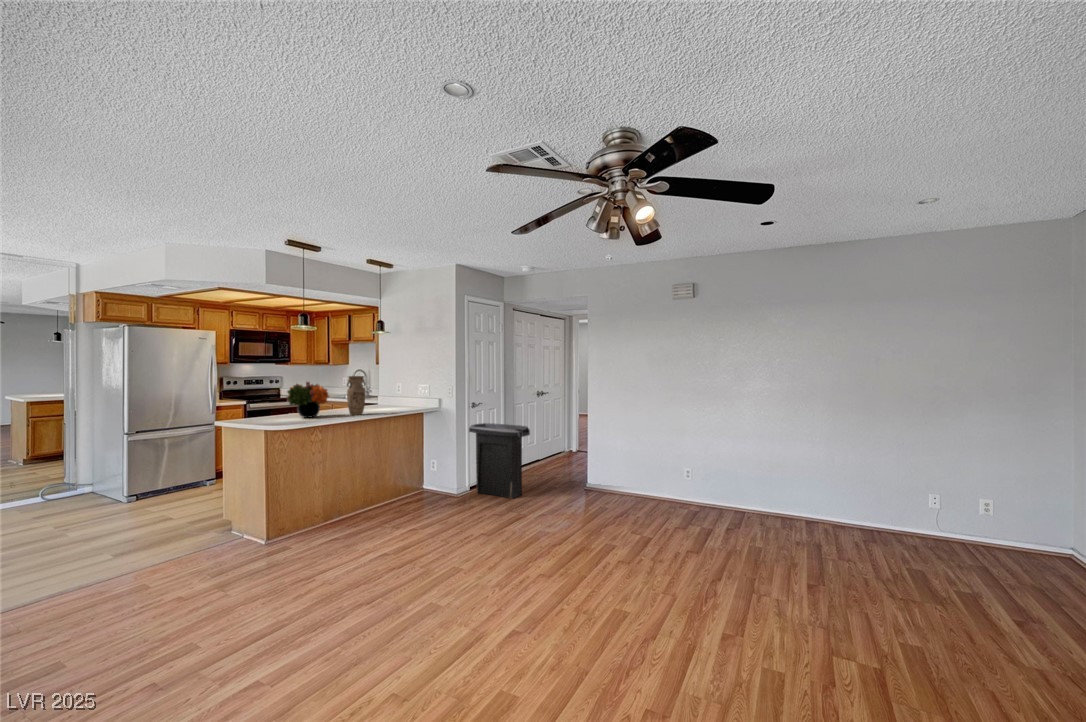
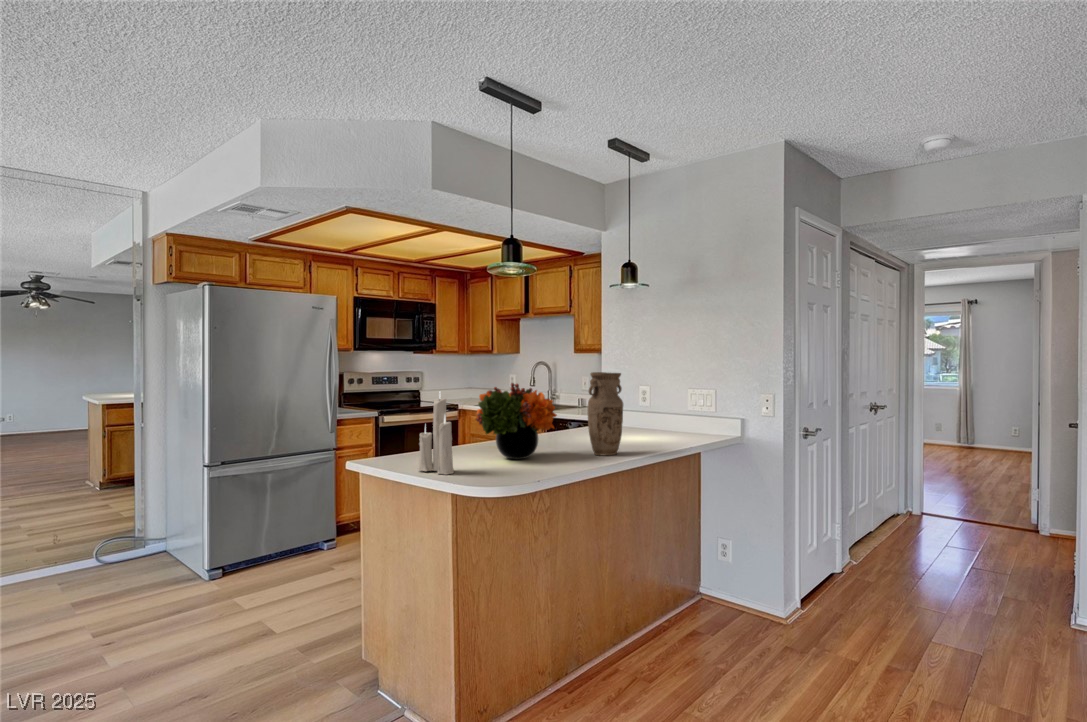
candle: none [251,382,270,423] -> present [418,396,454,475]
trash can: present [469,423,530,498] -> none [804,473,968,651]

